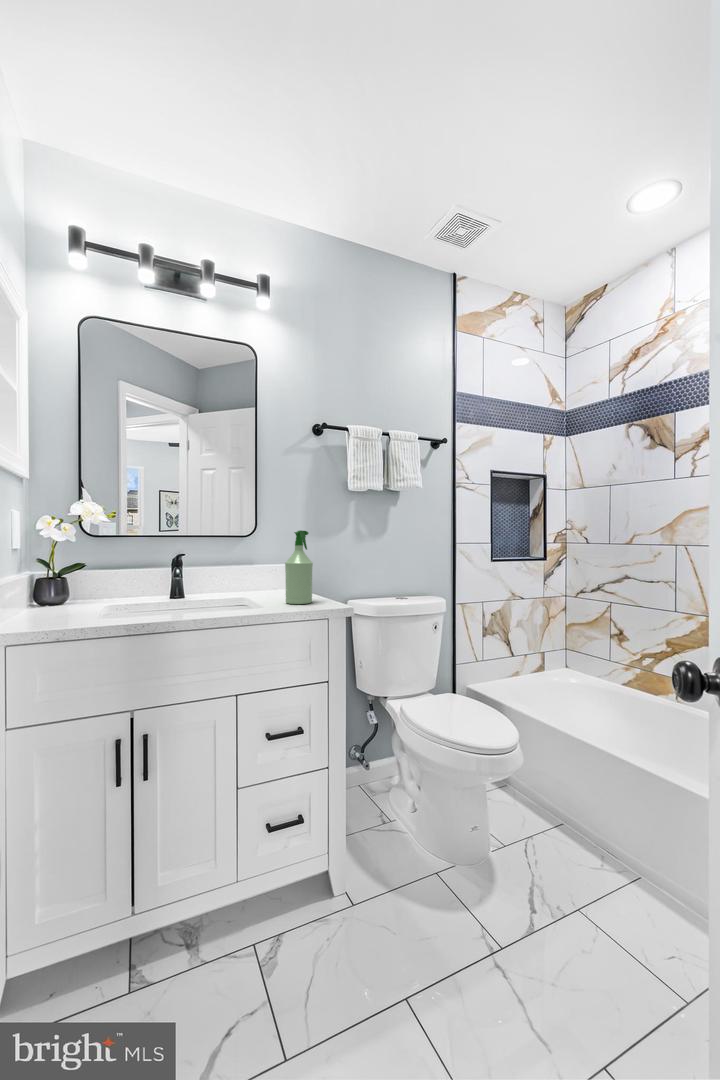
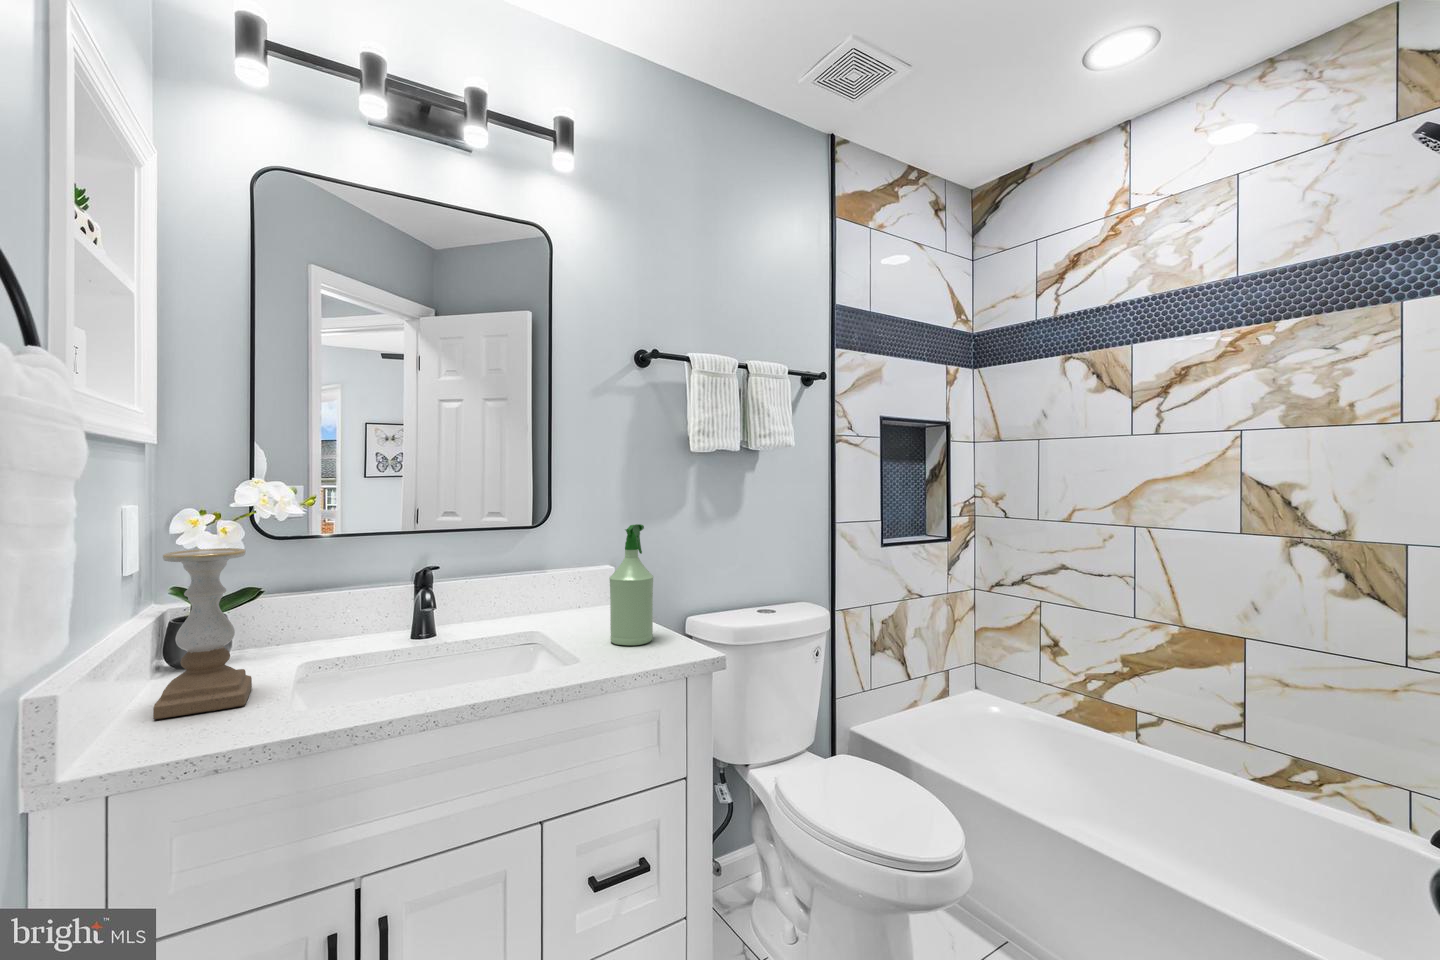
candle holder: none [28,533,78,621] -> present [153,548,252,719]

